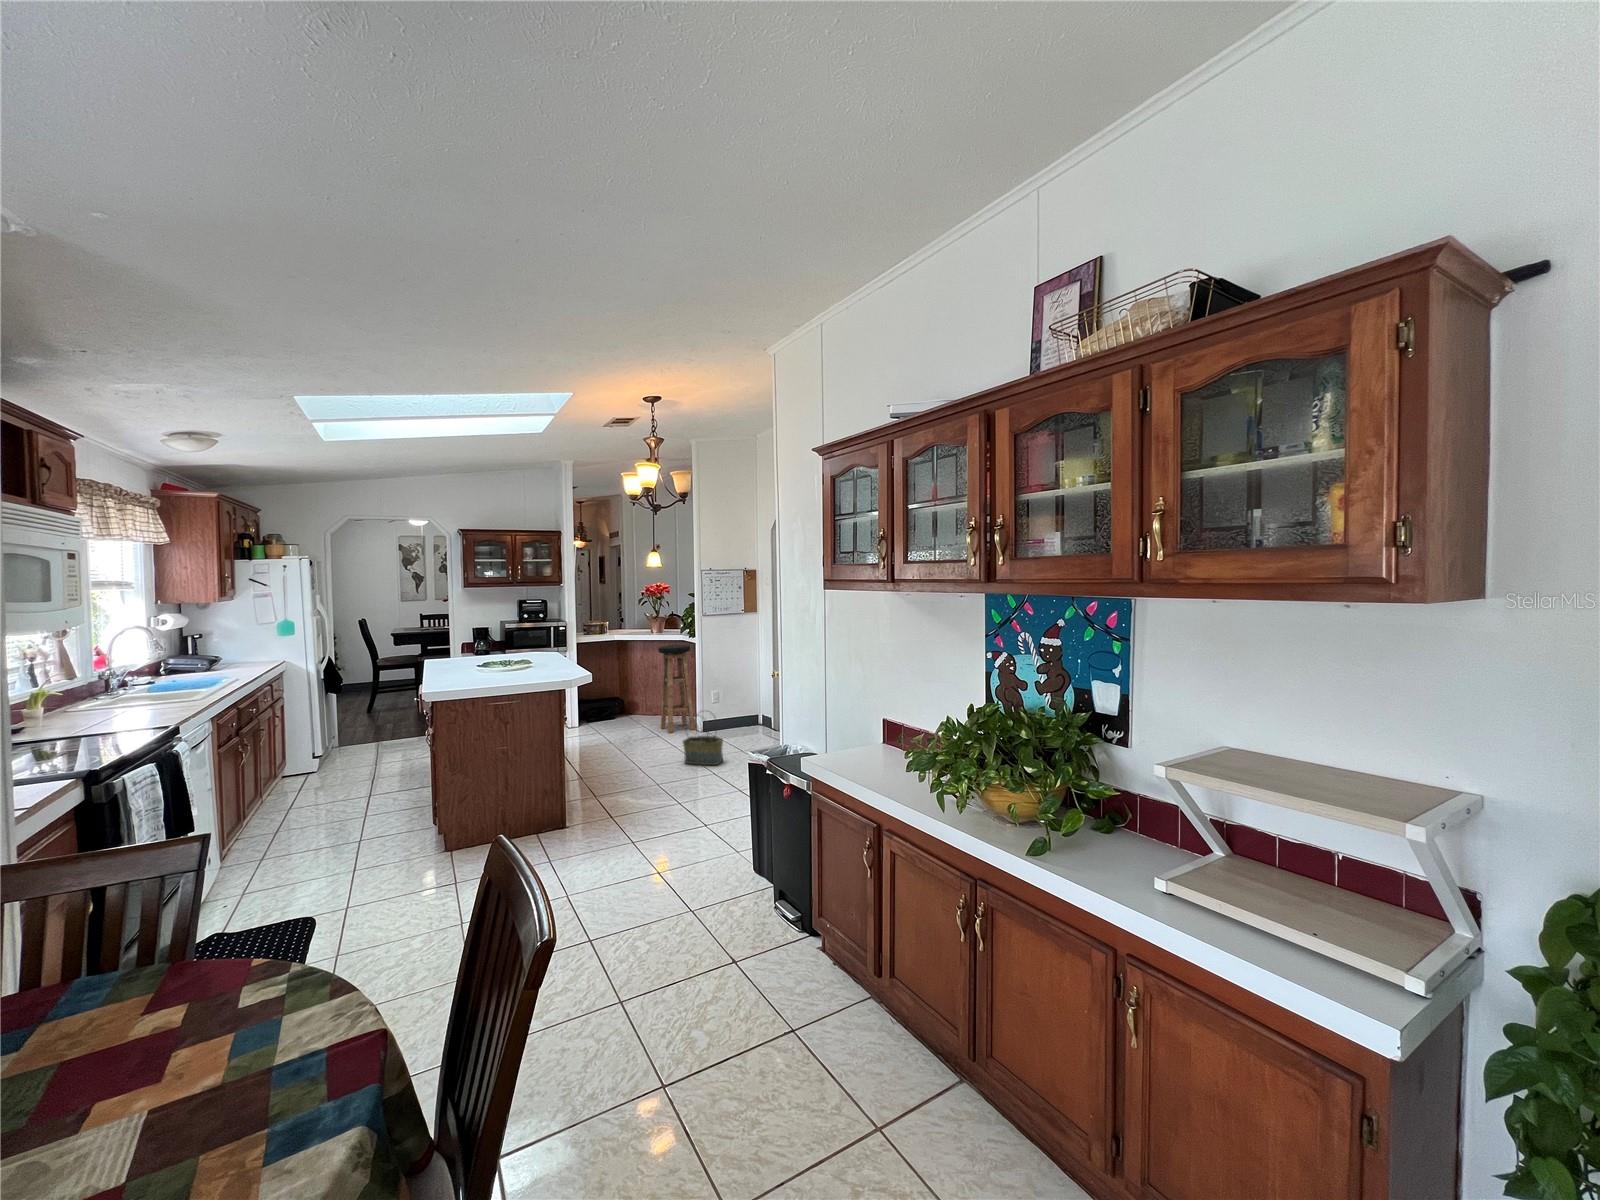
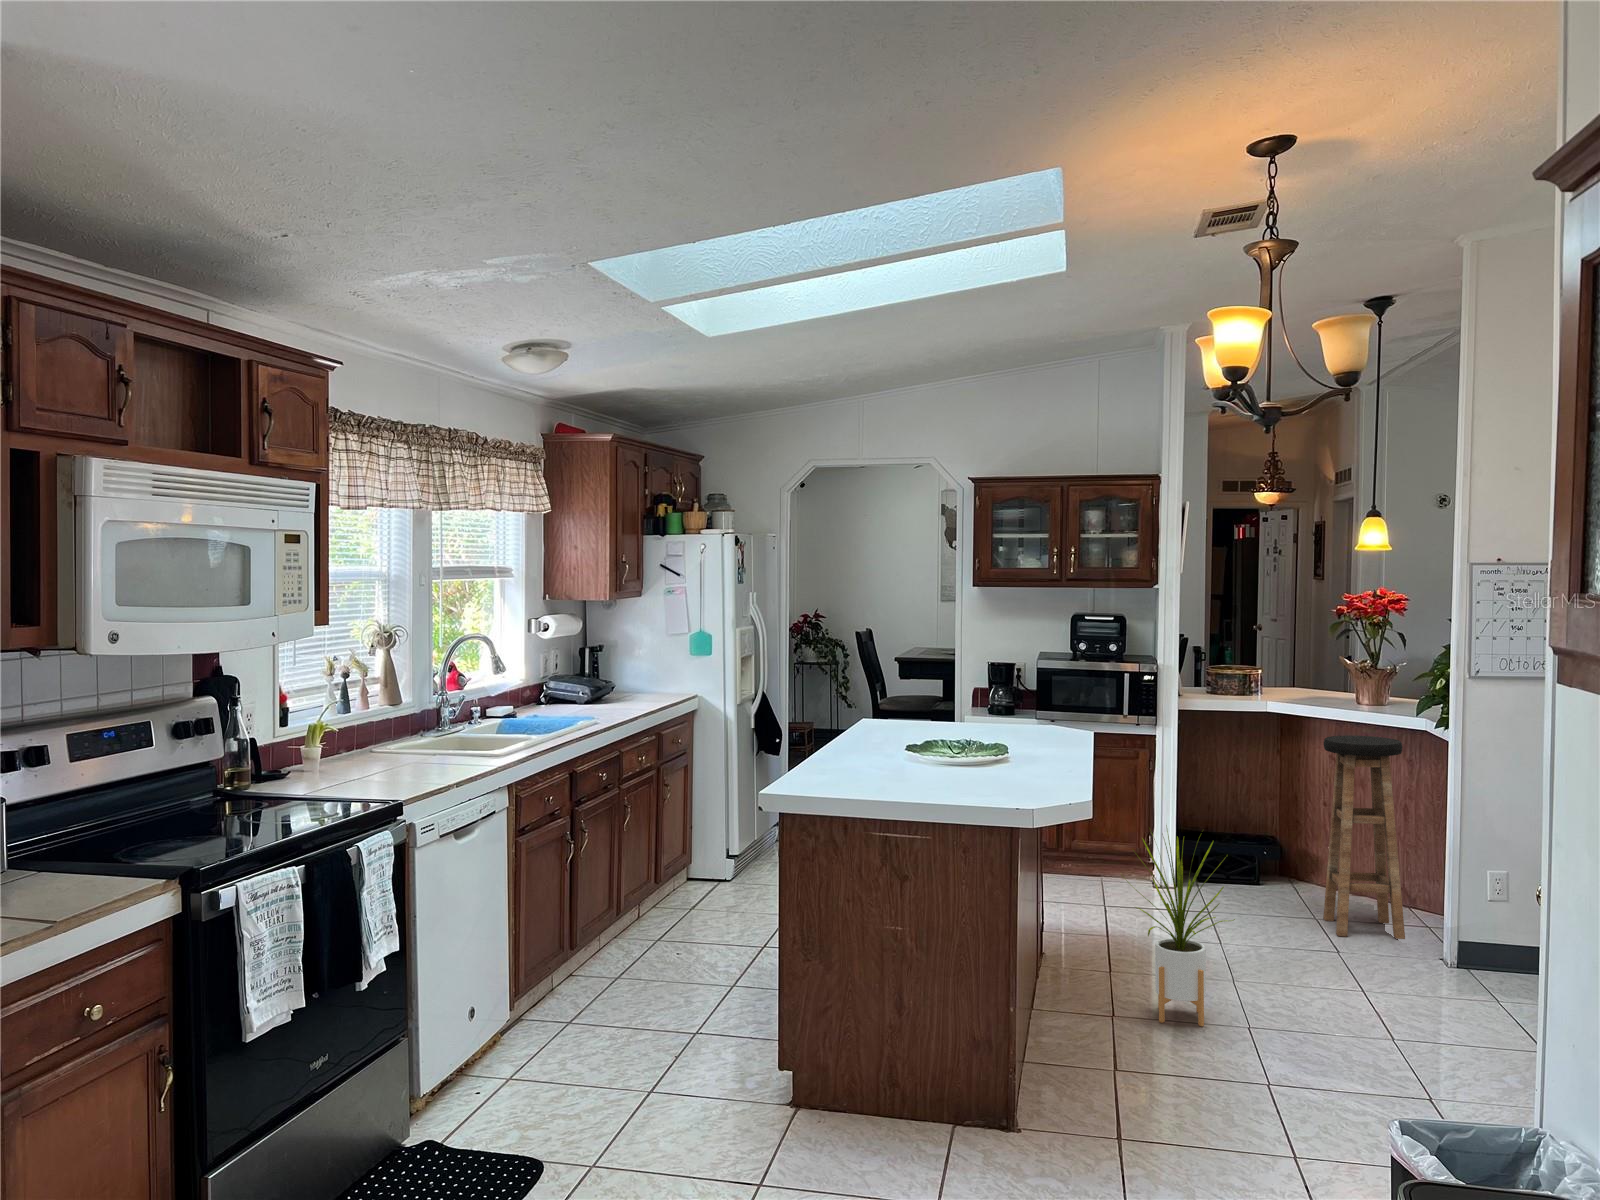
house plant: none [590,688,641,777] -> present [1126,825,1235,1026]
basket: present [683,711,723,765] -> none [1340,912,1450,1060]

